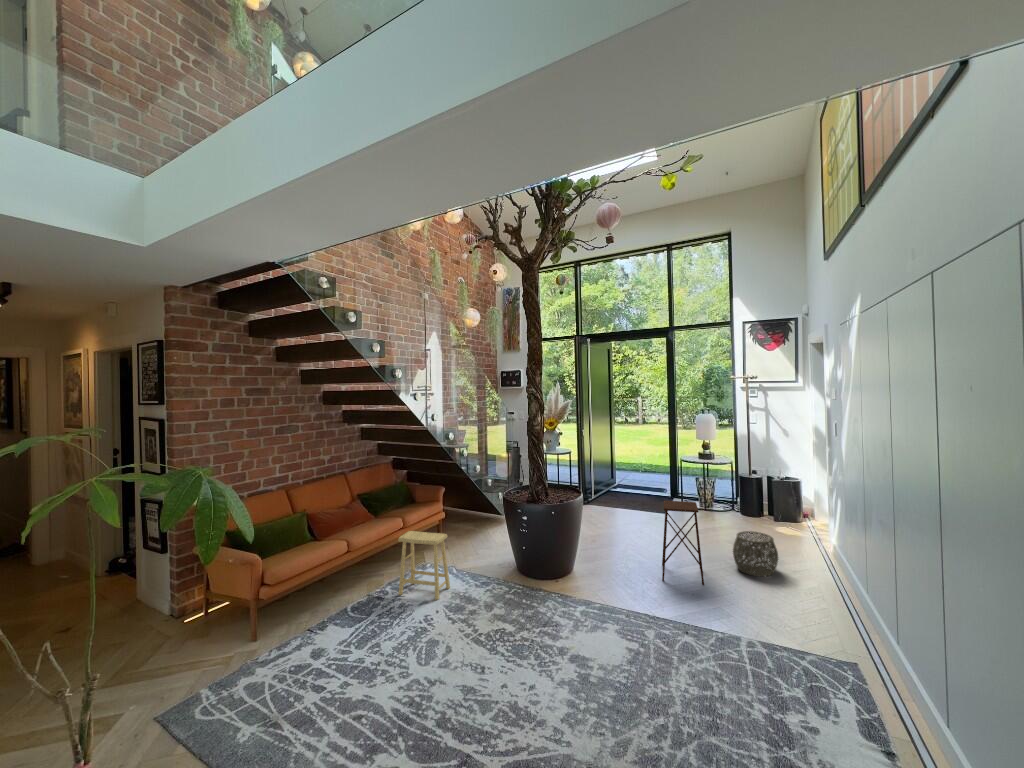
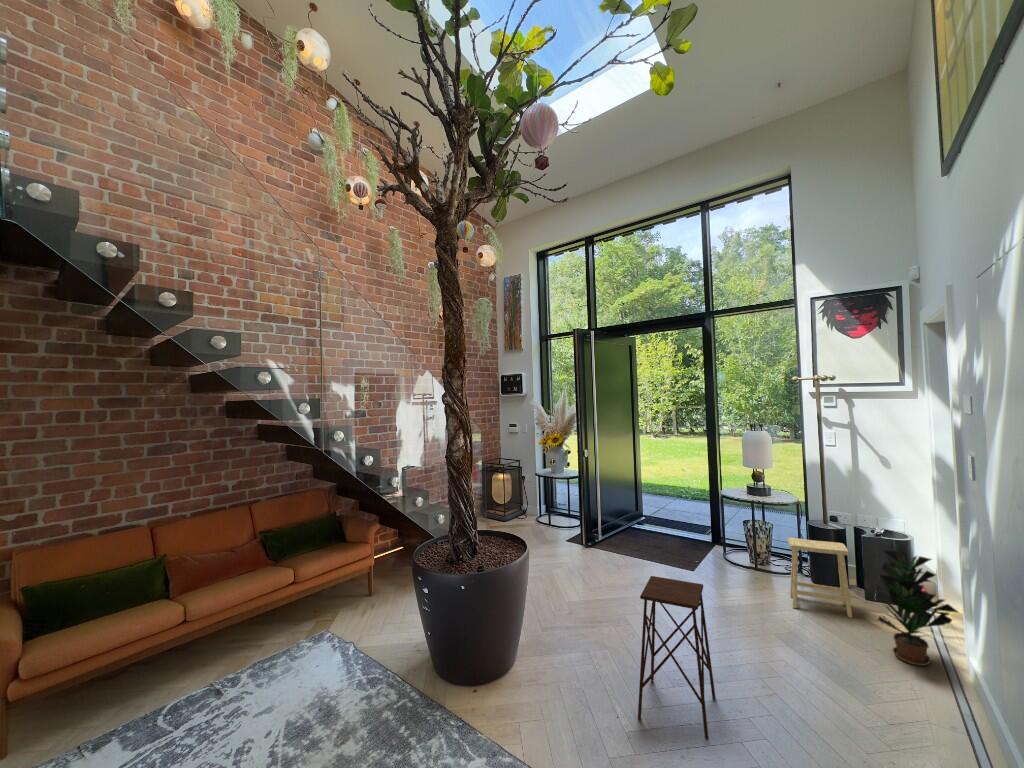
potted plant: none [784,483,828,548] -> present [878,551,958,666]
footstool: present [398,531,450,600] -> present [788,538,852,618]
woven basket: present [733,531,778,576] -> none [771,638,857,734]

